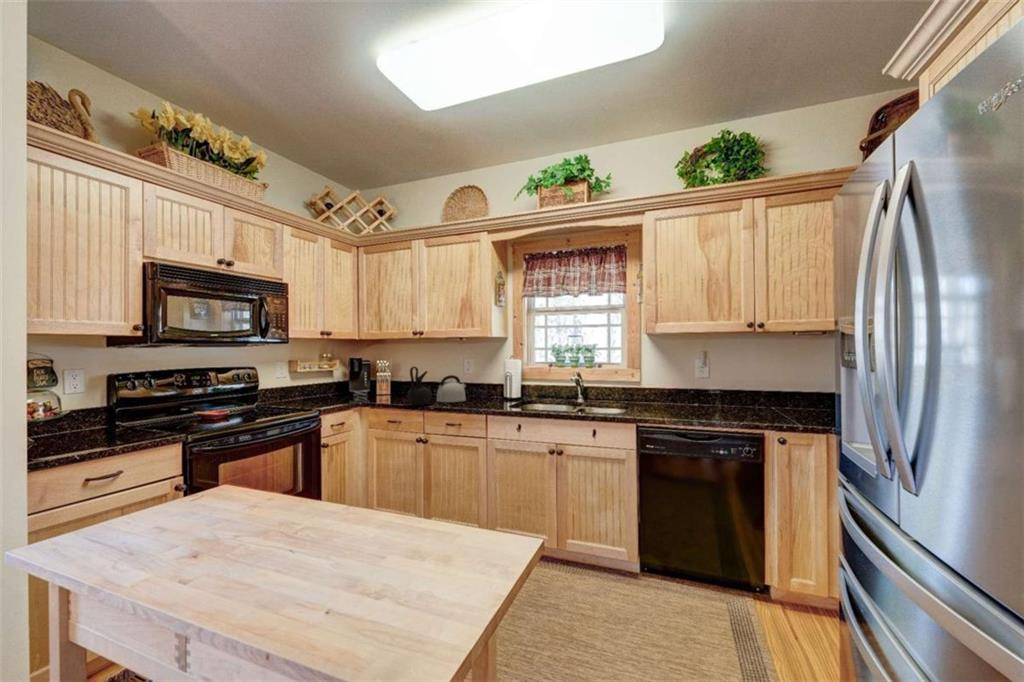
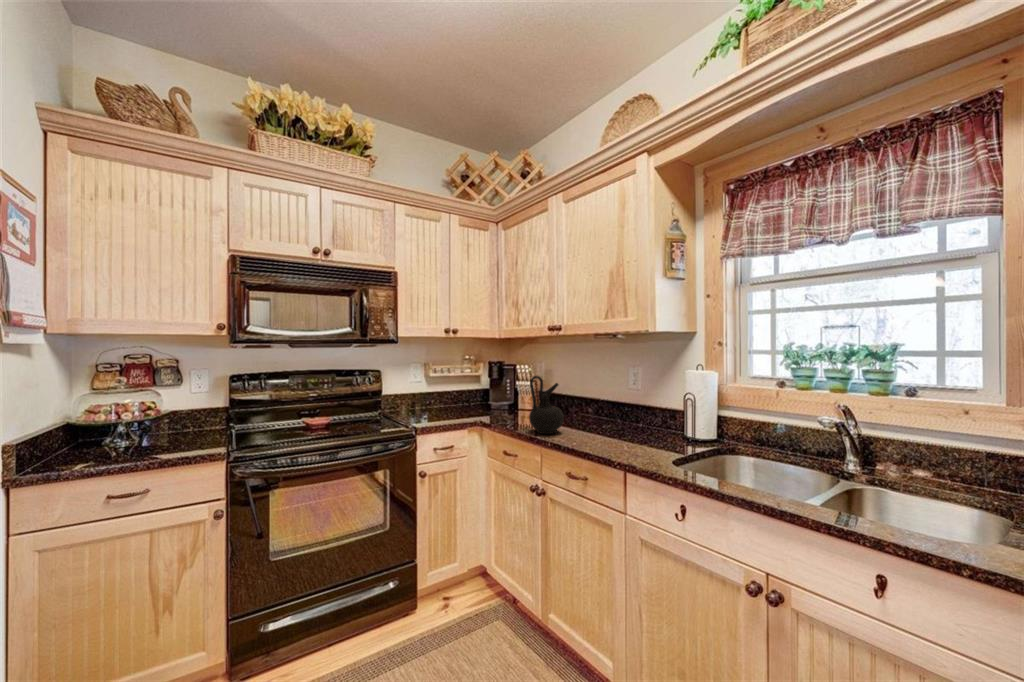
kettle: present [437,375,467,402] -> none [581,390,629,432]

